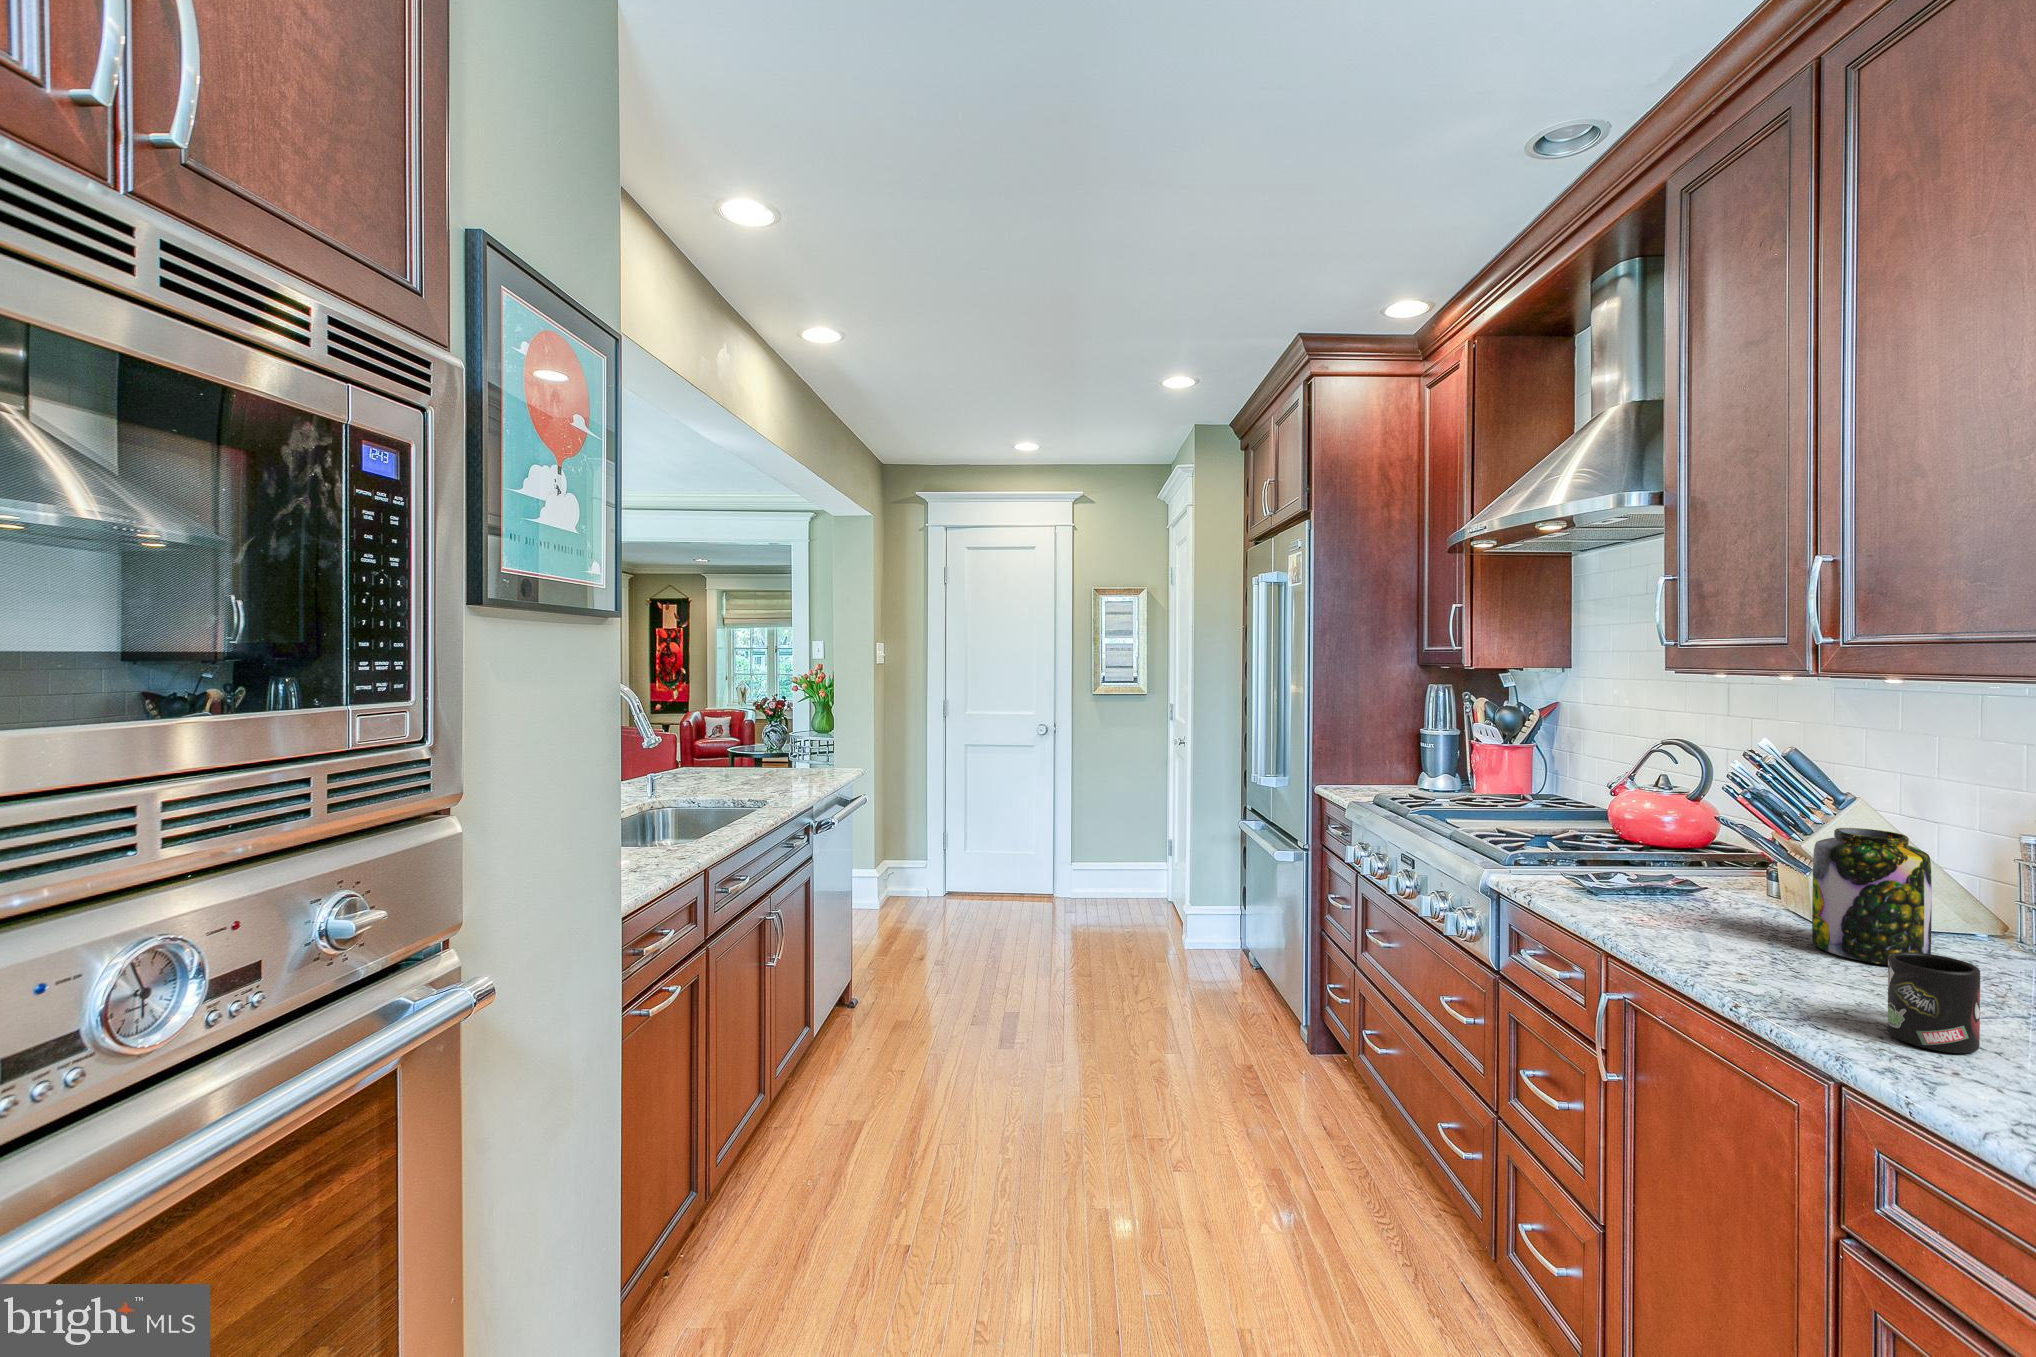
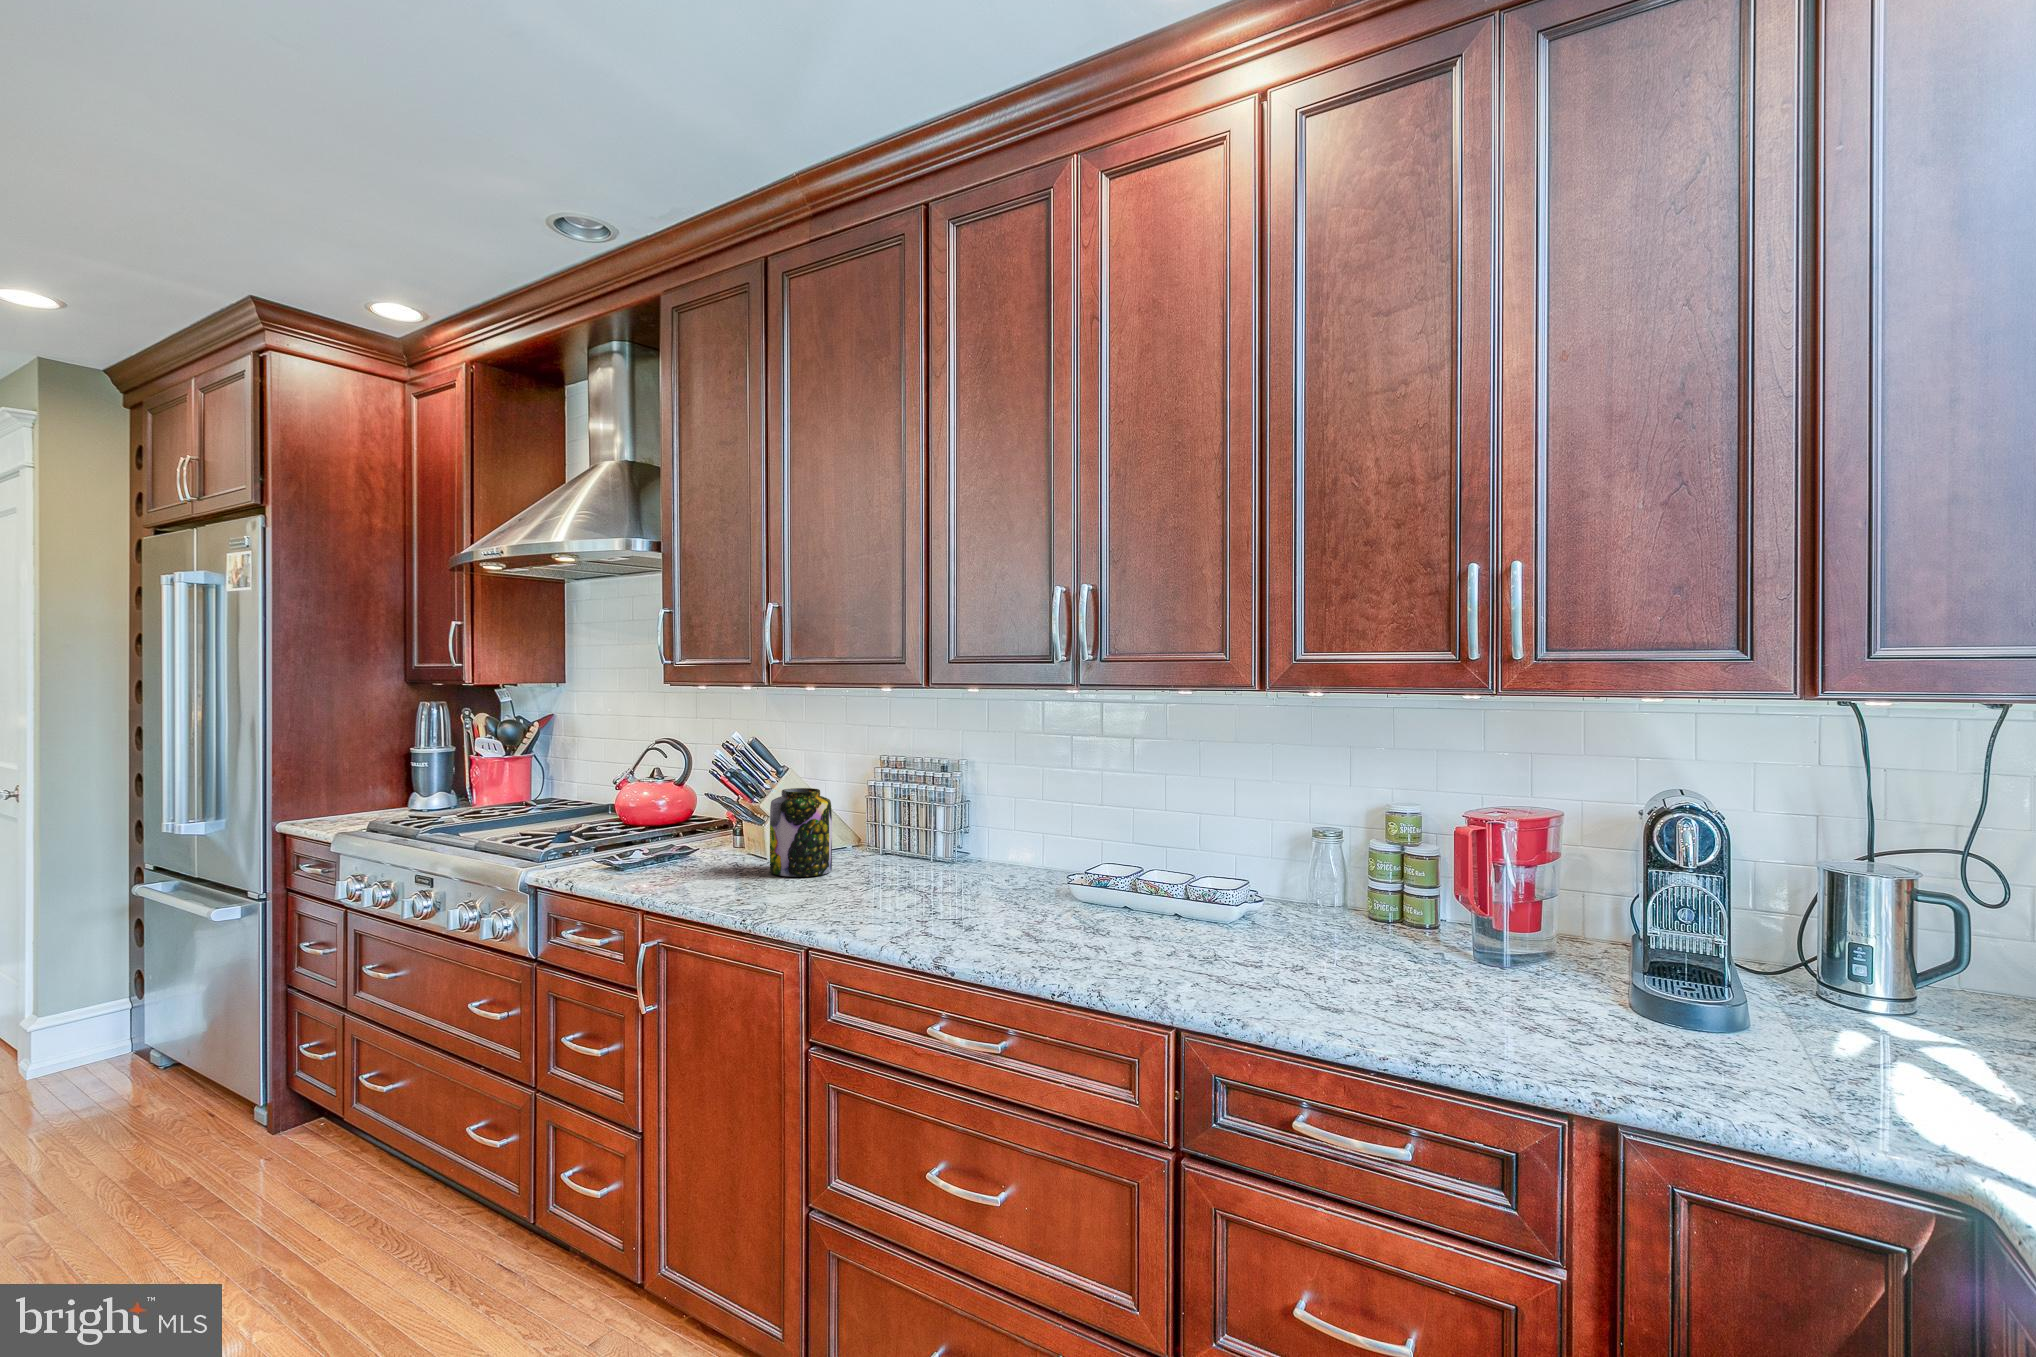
mug: present [1888,952,1980,1053] -> none [824,856,866,914]

